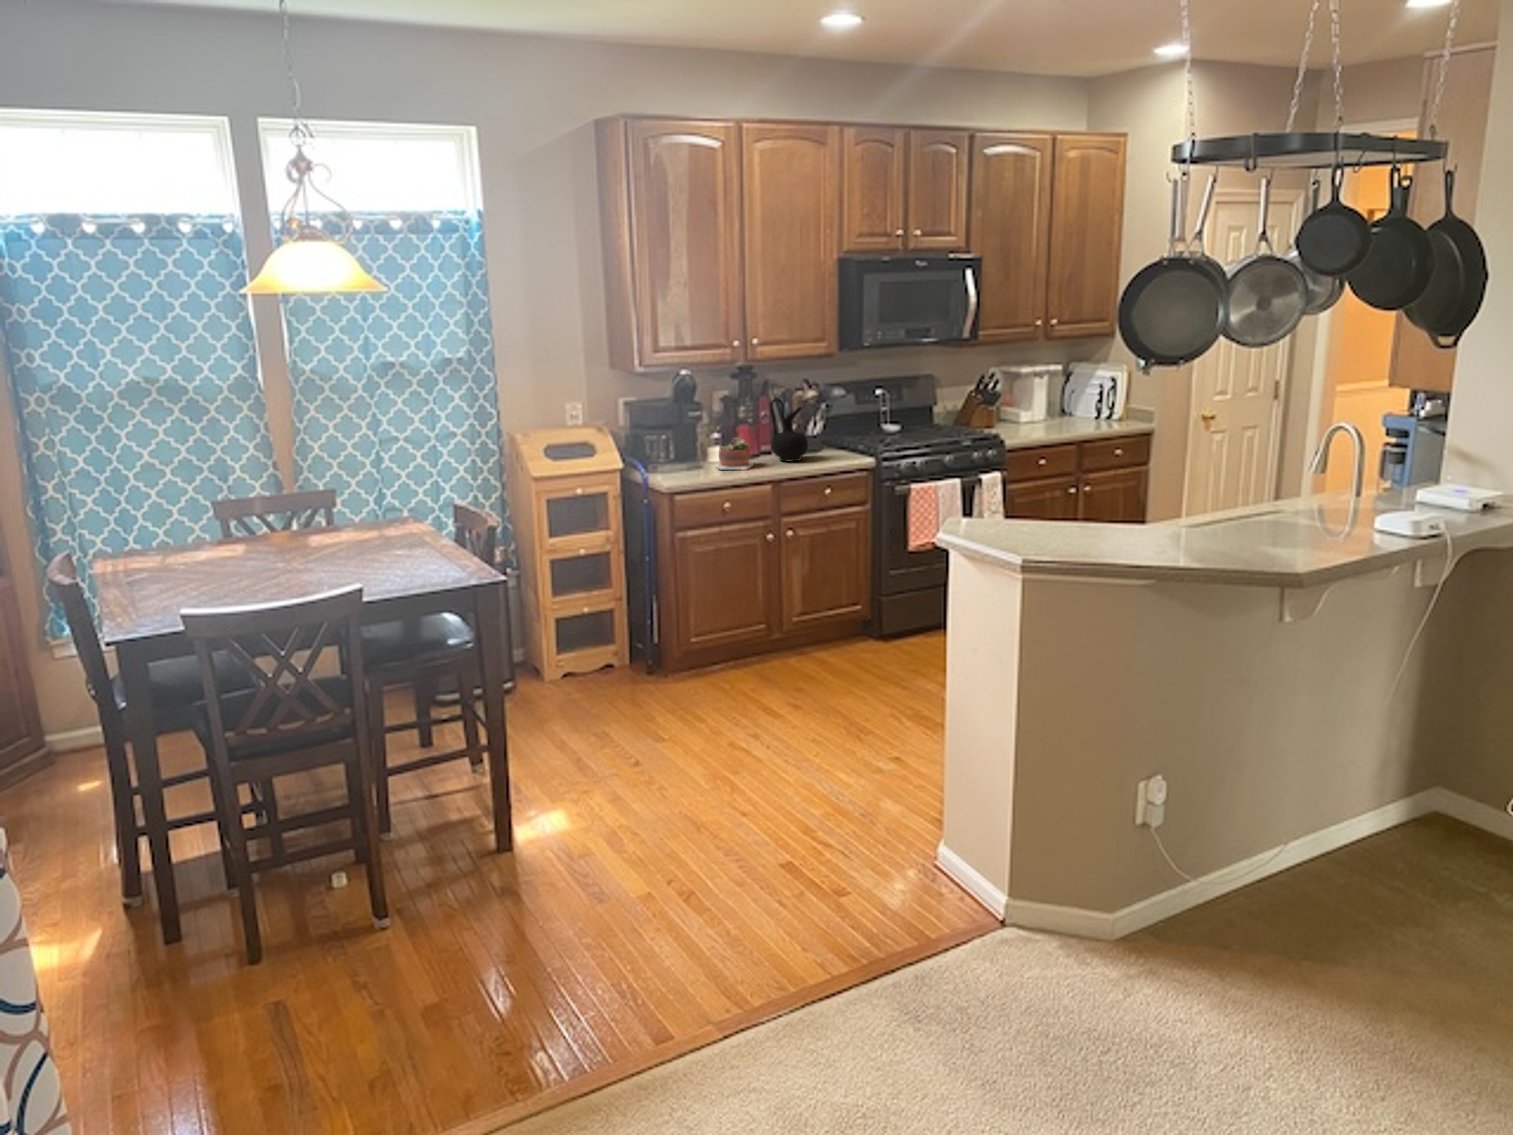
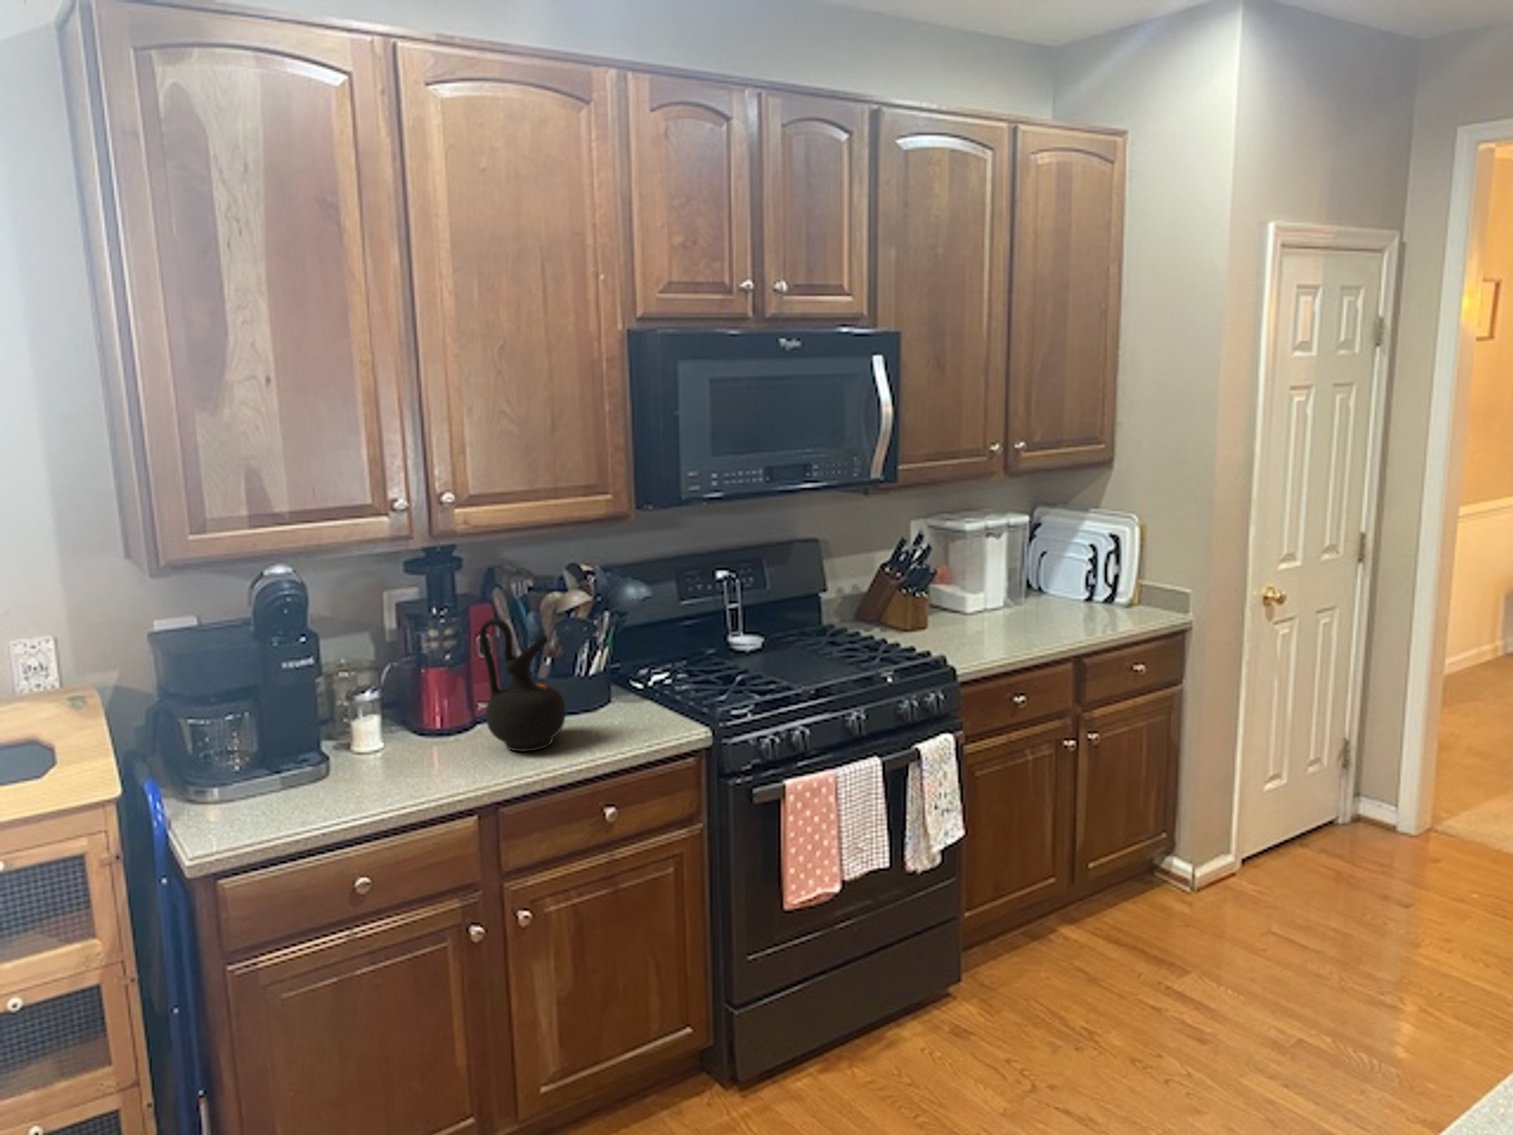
succulent plant: present [716,437,754,470] -> none [352,703,450,783]

